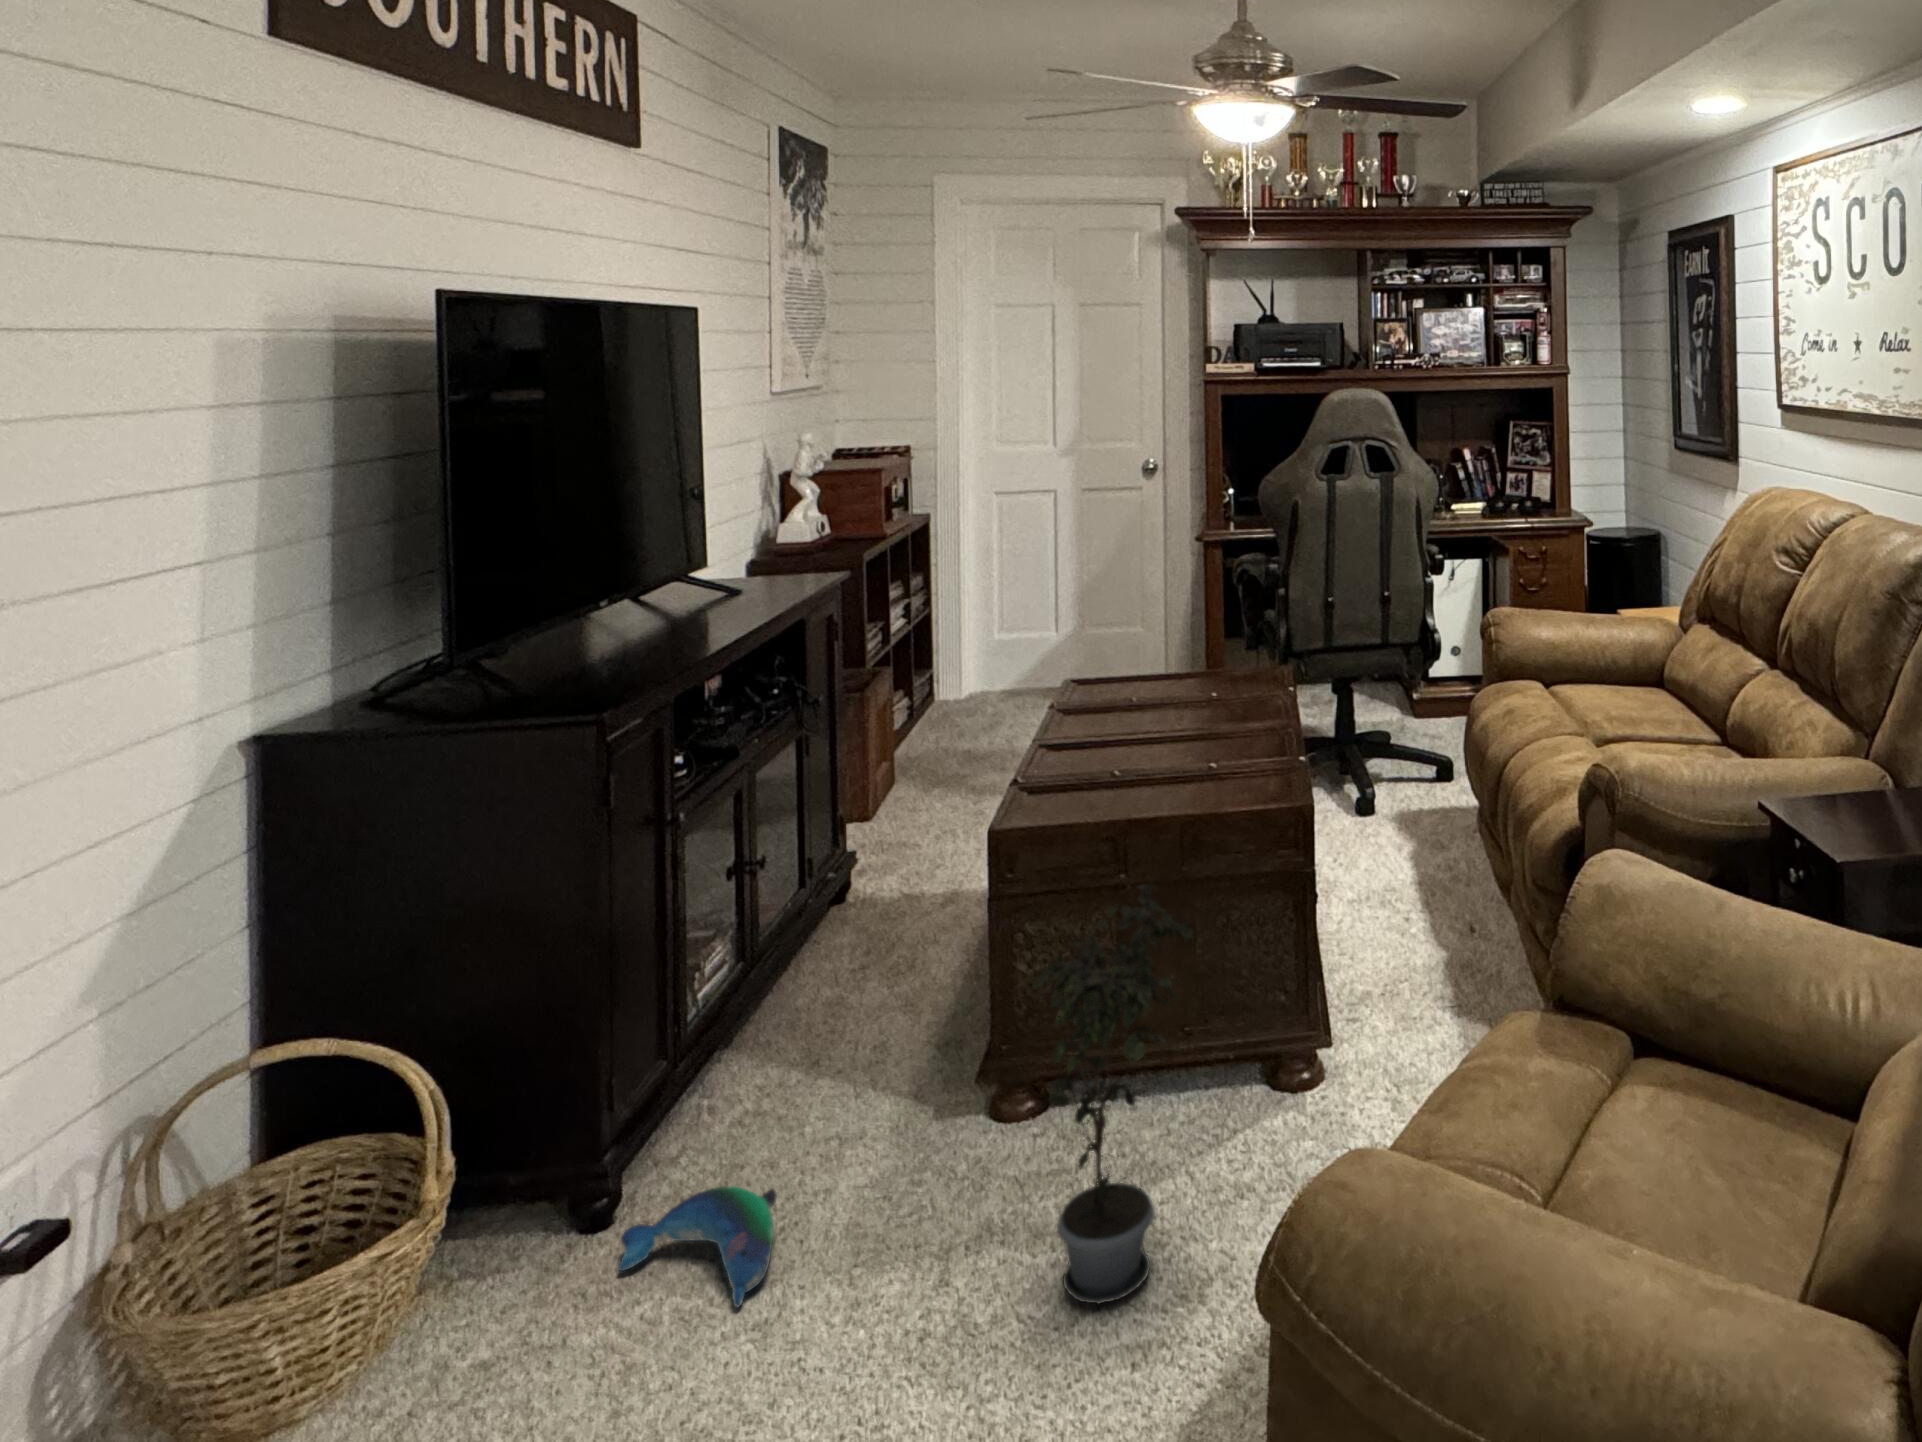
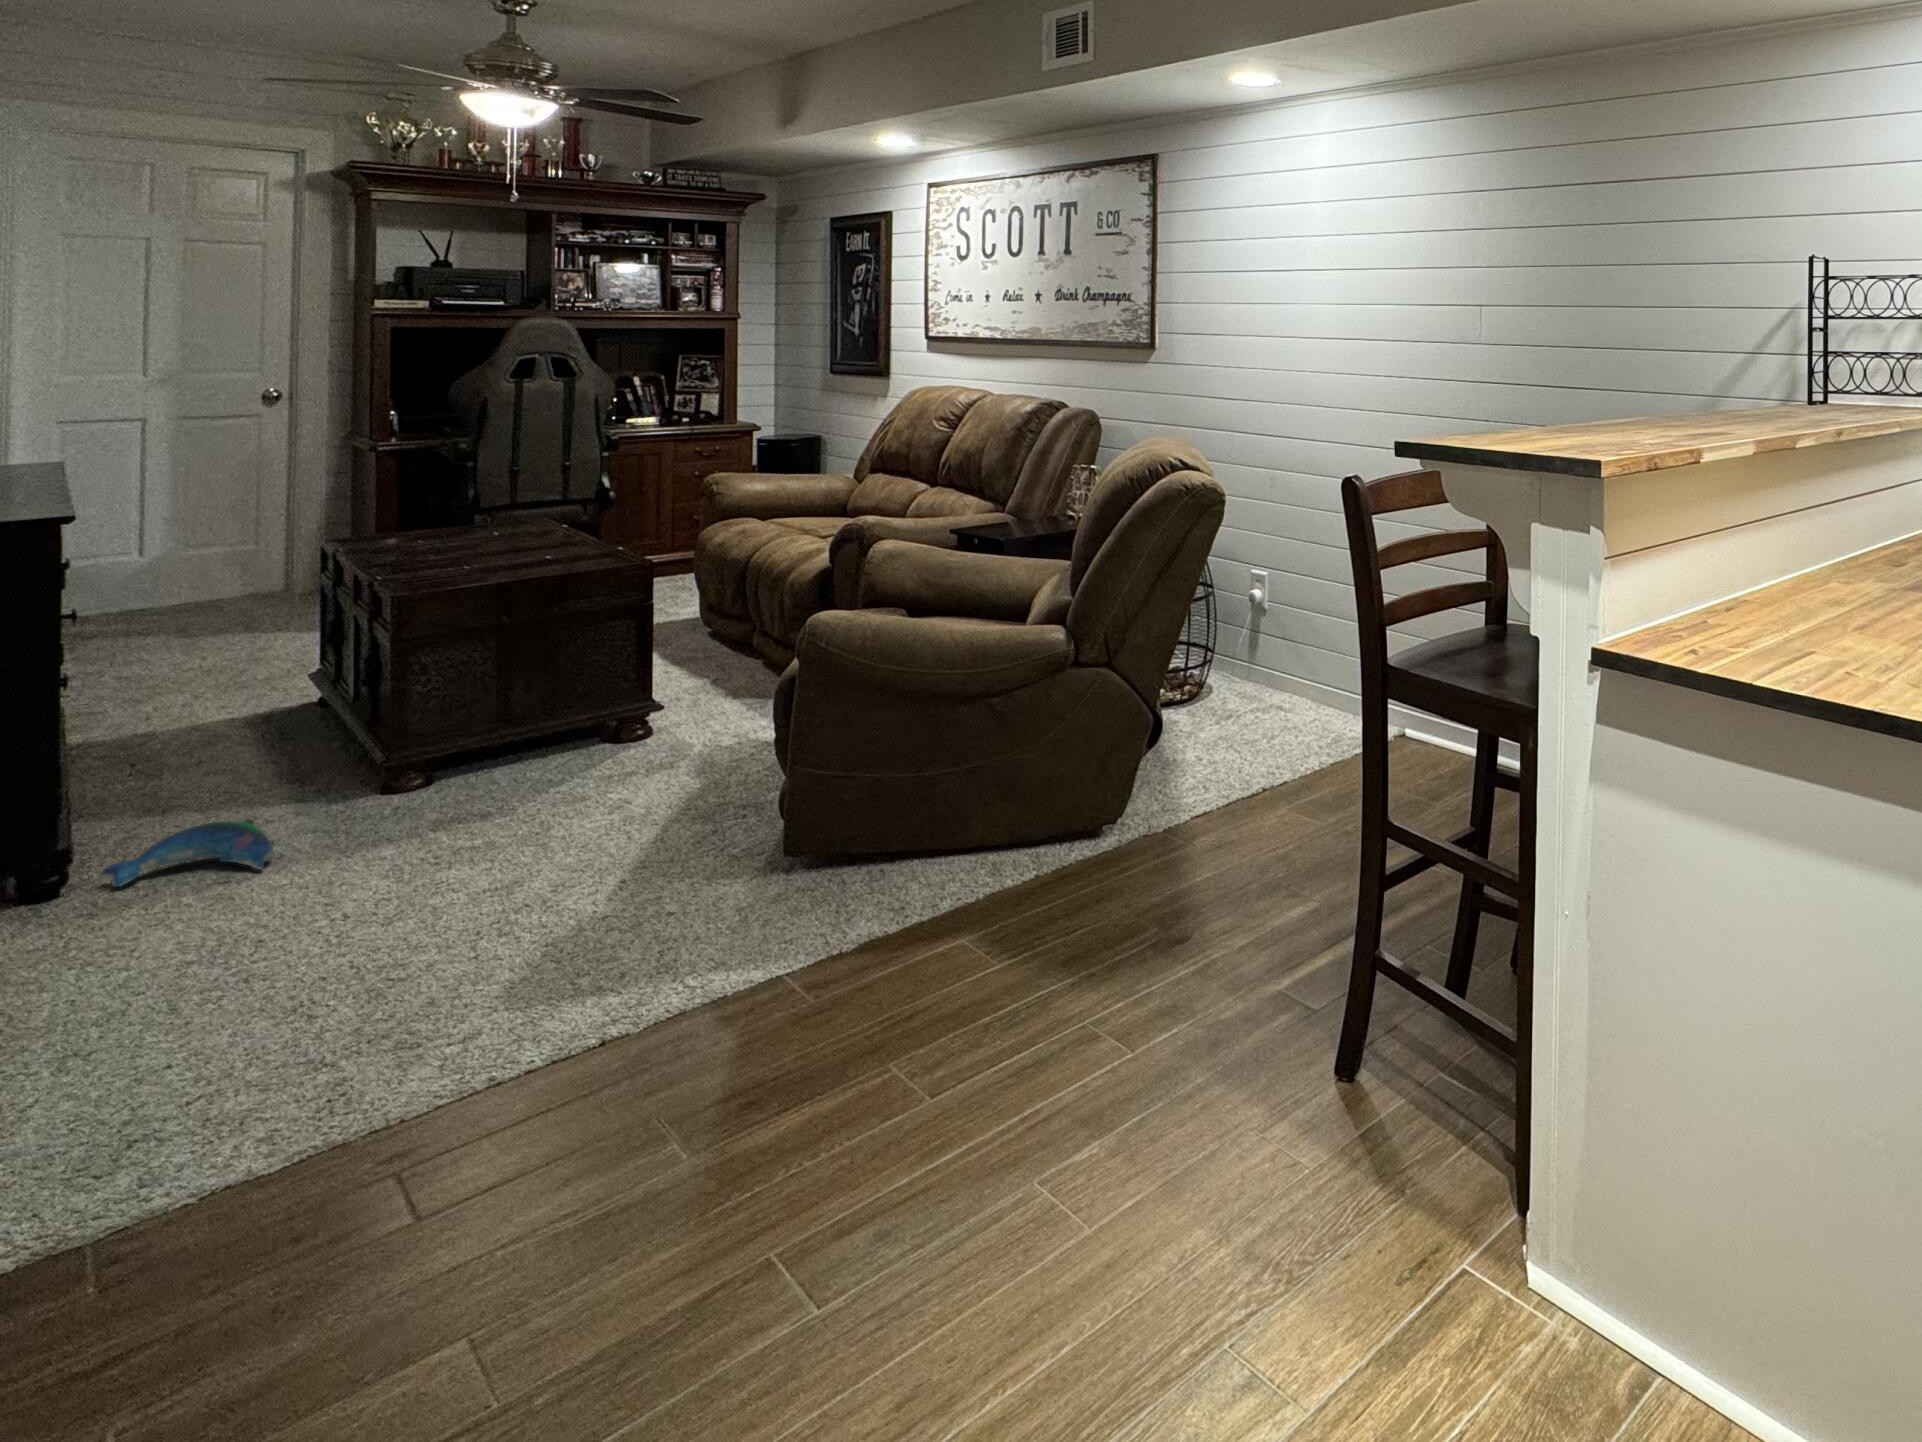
potted plant: present [1032,884,1193,1304] -> none [503,572,631,807]

